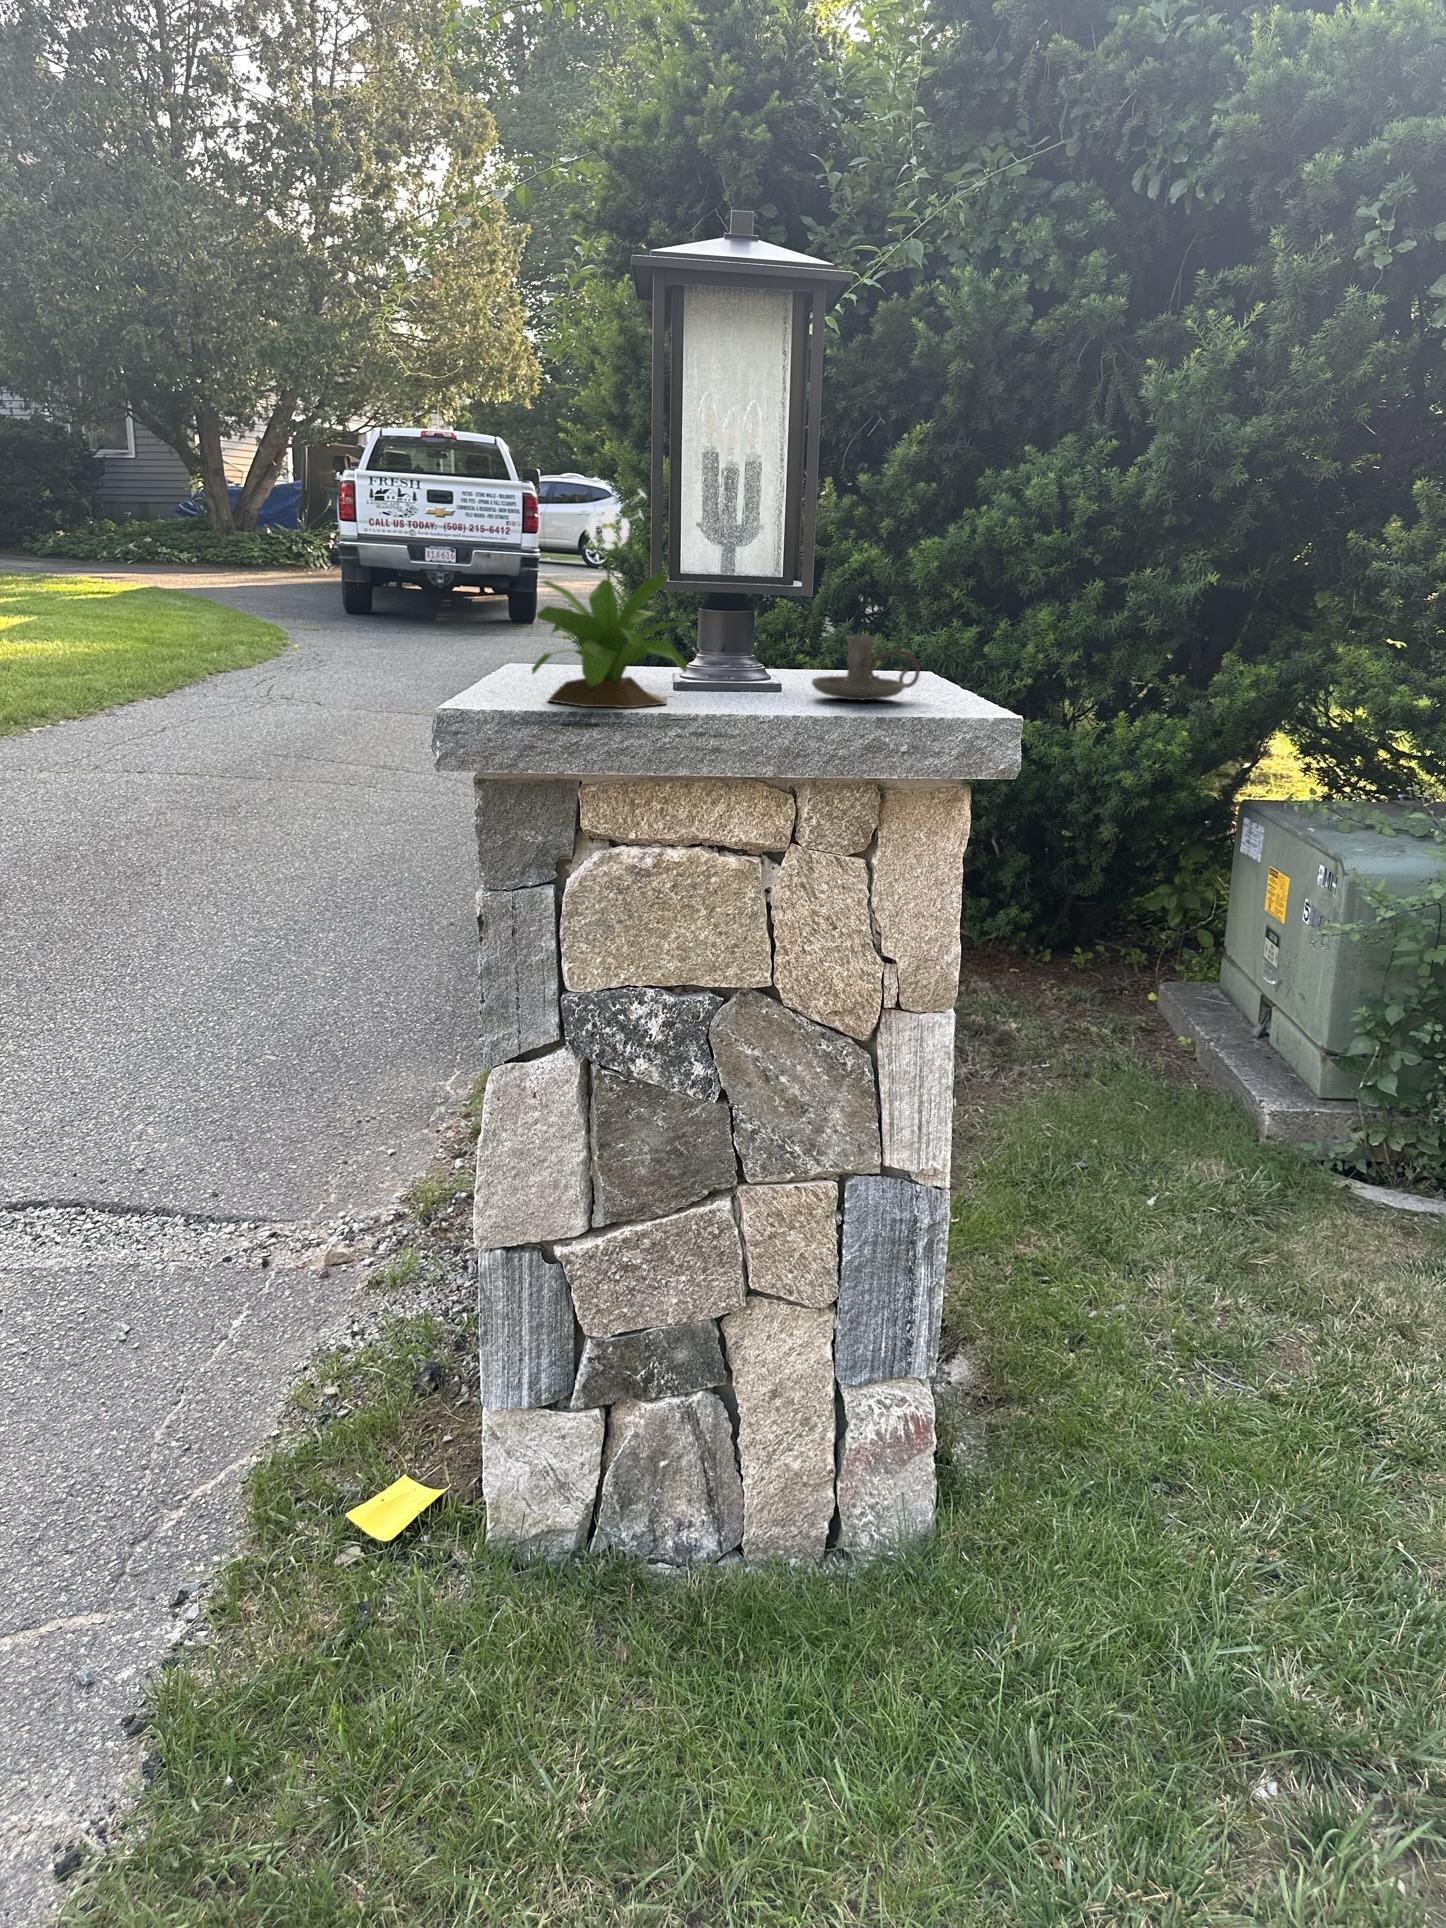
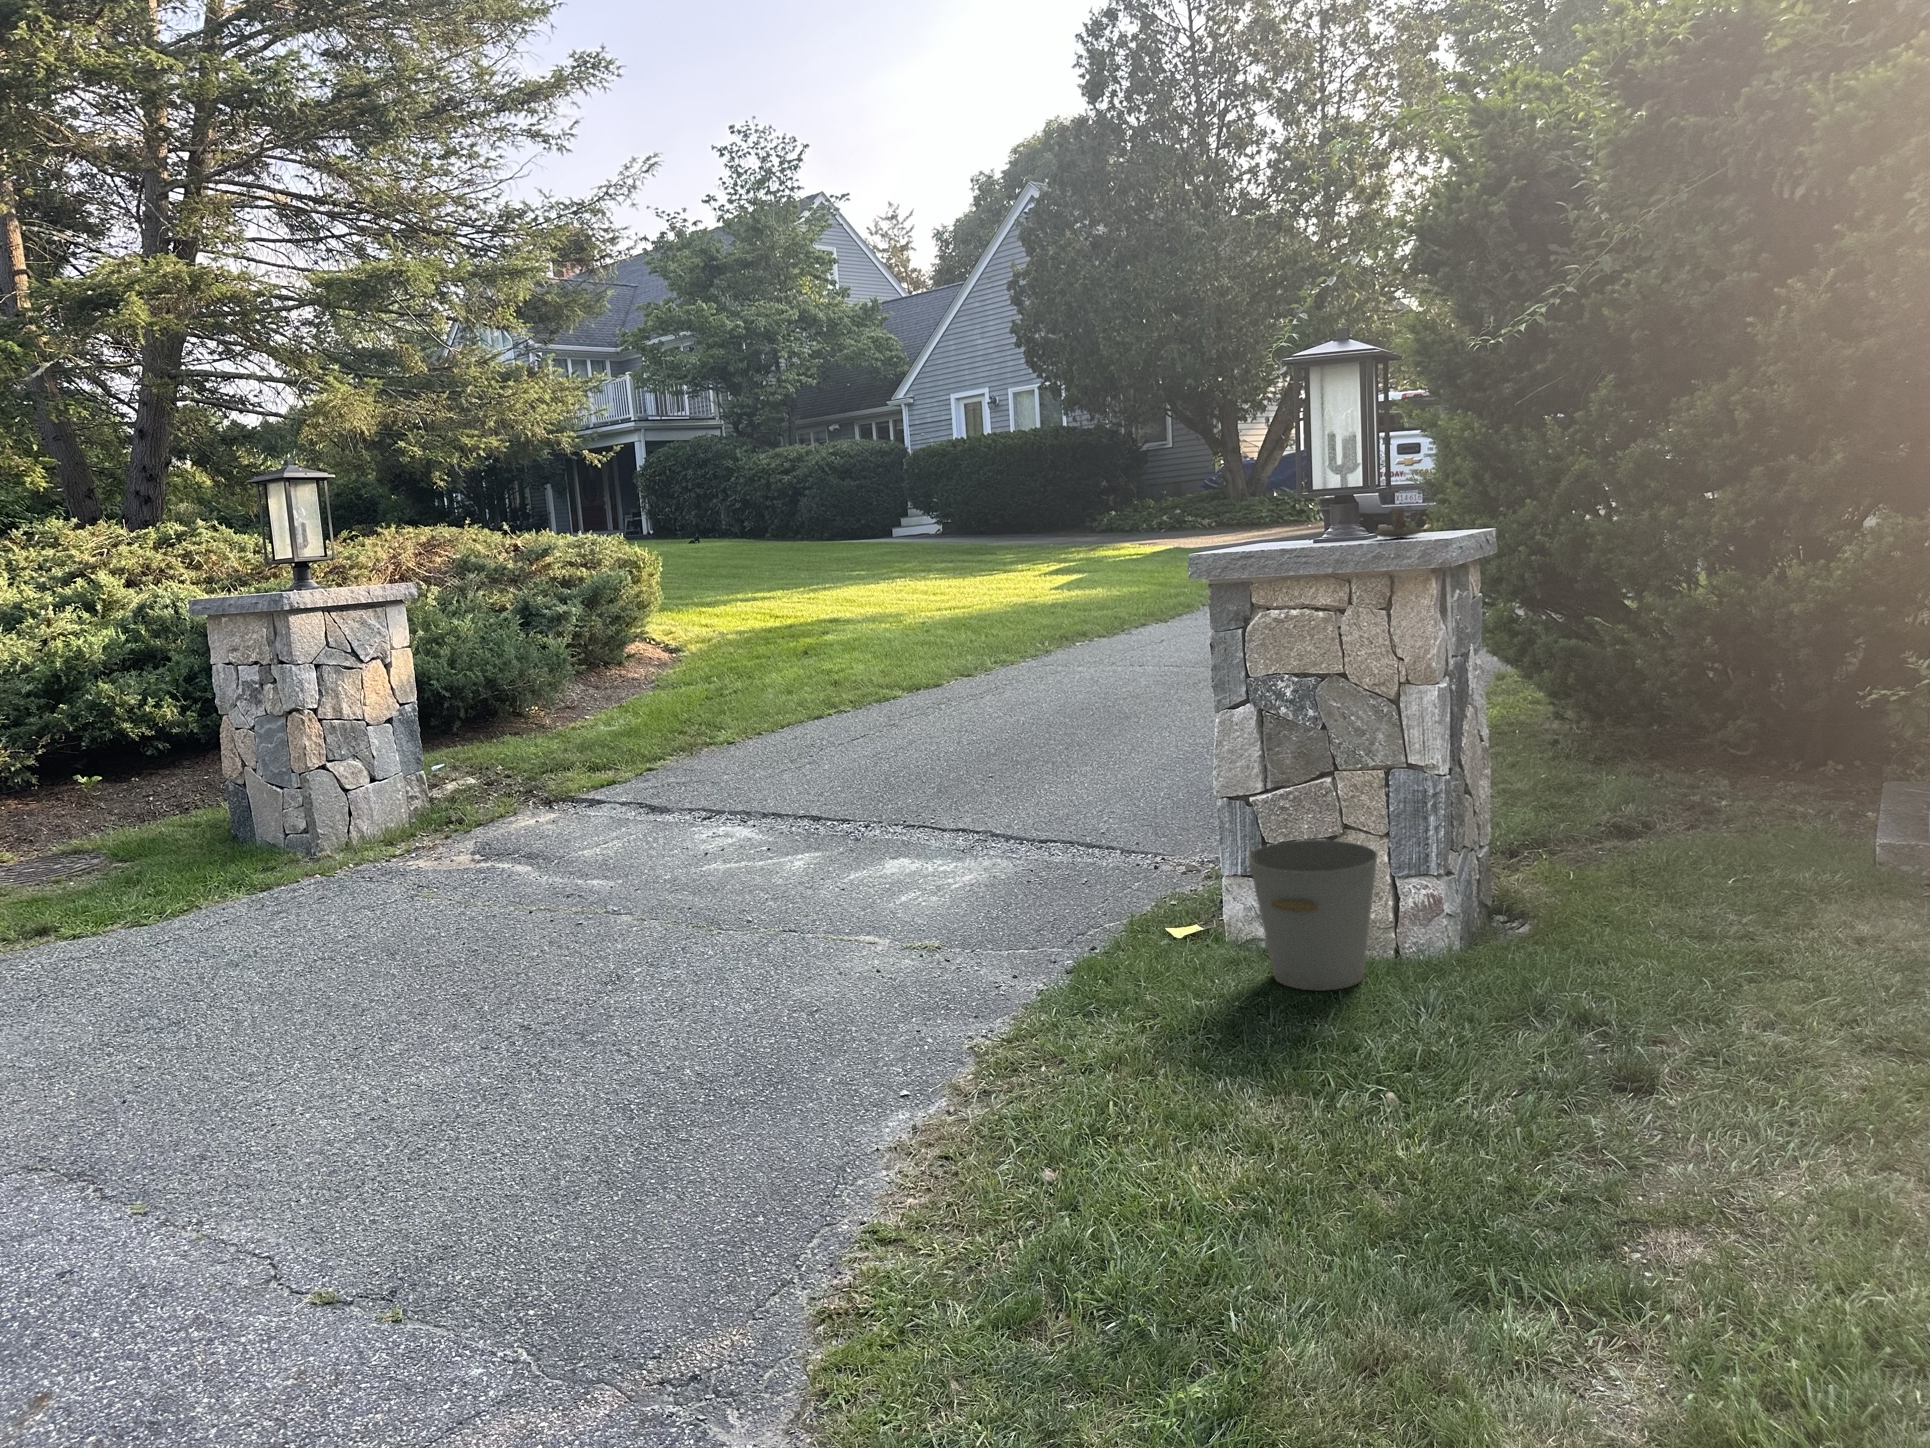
potted flower: present [532,490,689,708] -> none [1233,454,1312,549]
bucket: none [589,1330,871,1707] -> present [1246,840,1378,991]

